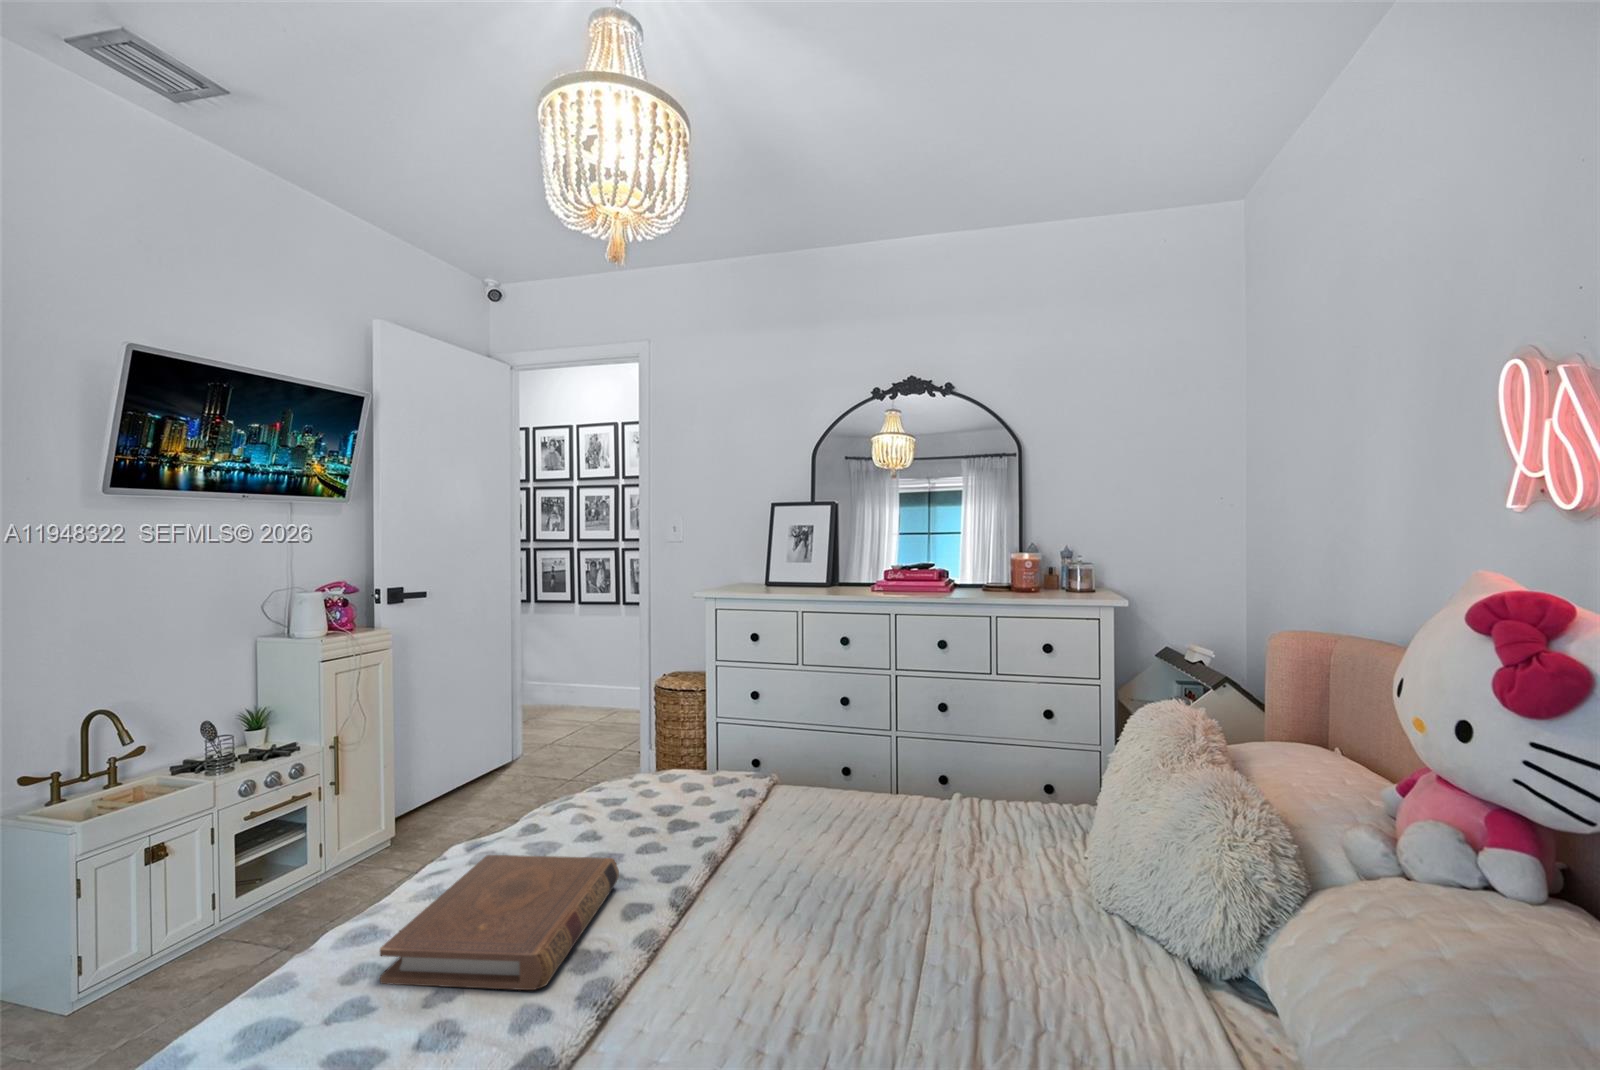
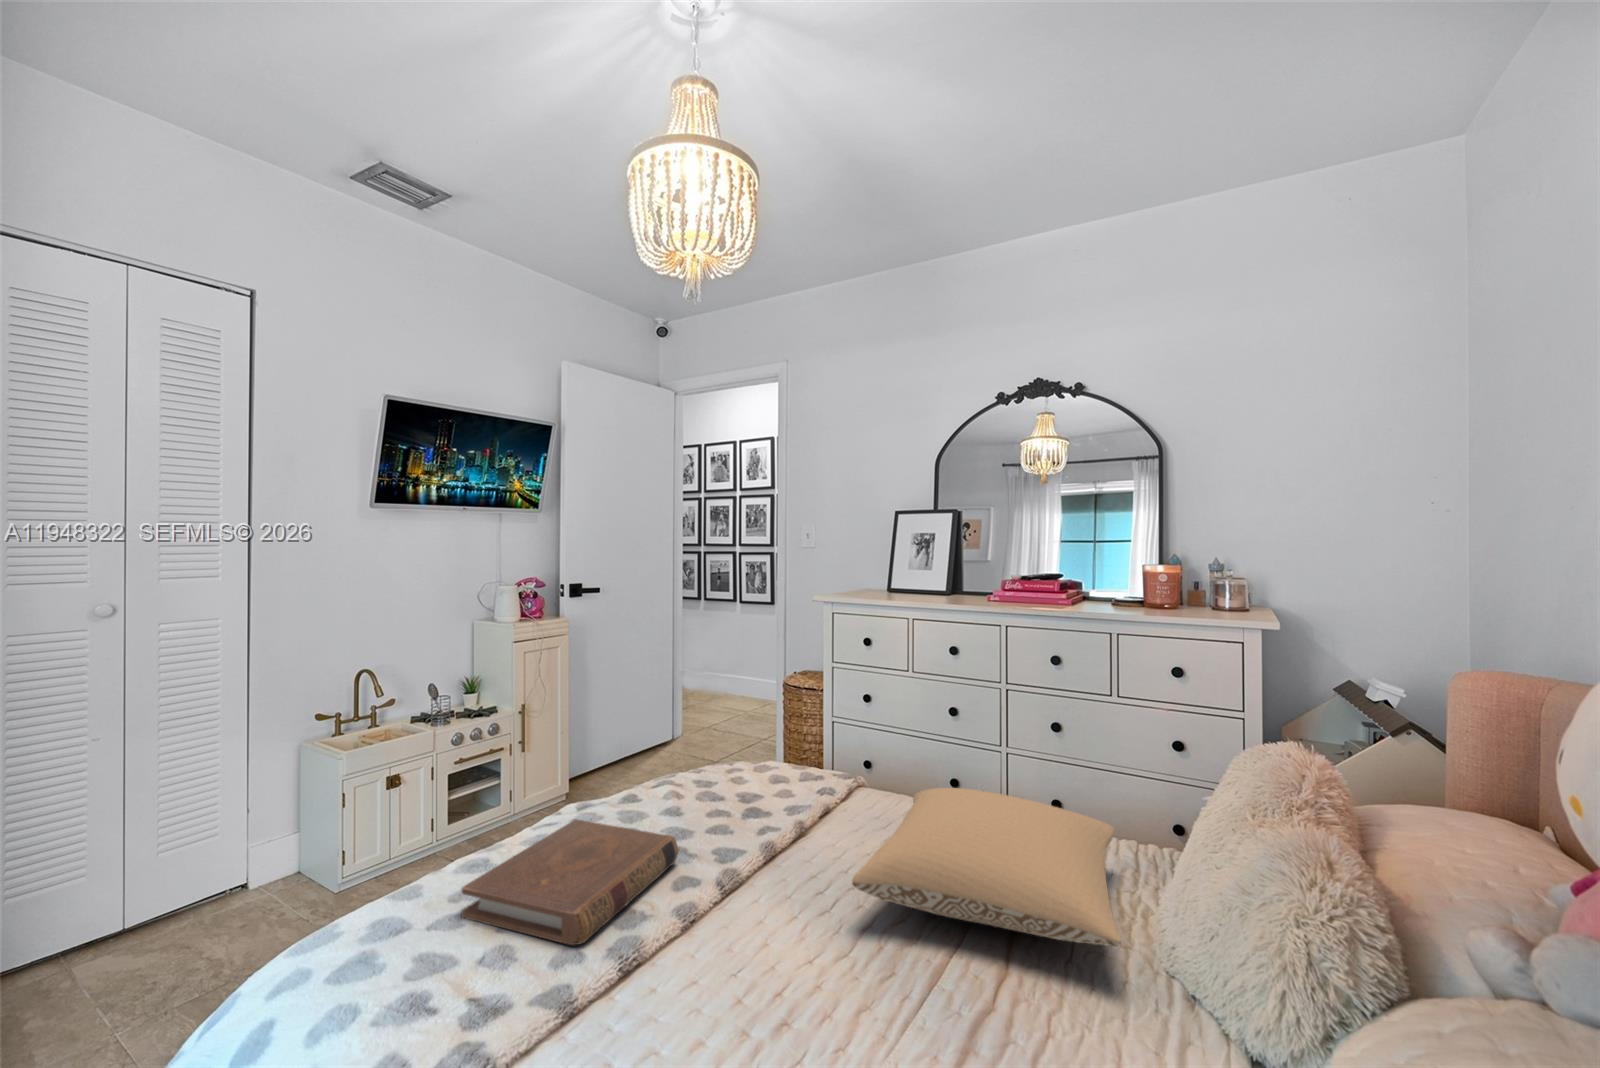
pillow: none [824,773,1082,900] -> present [852,788,1121,946]

